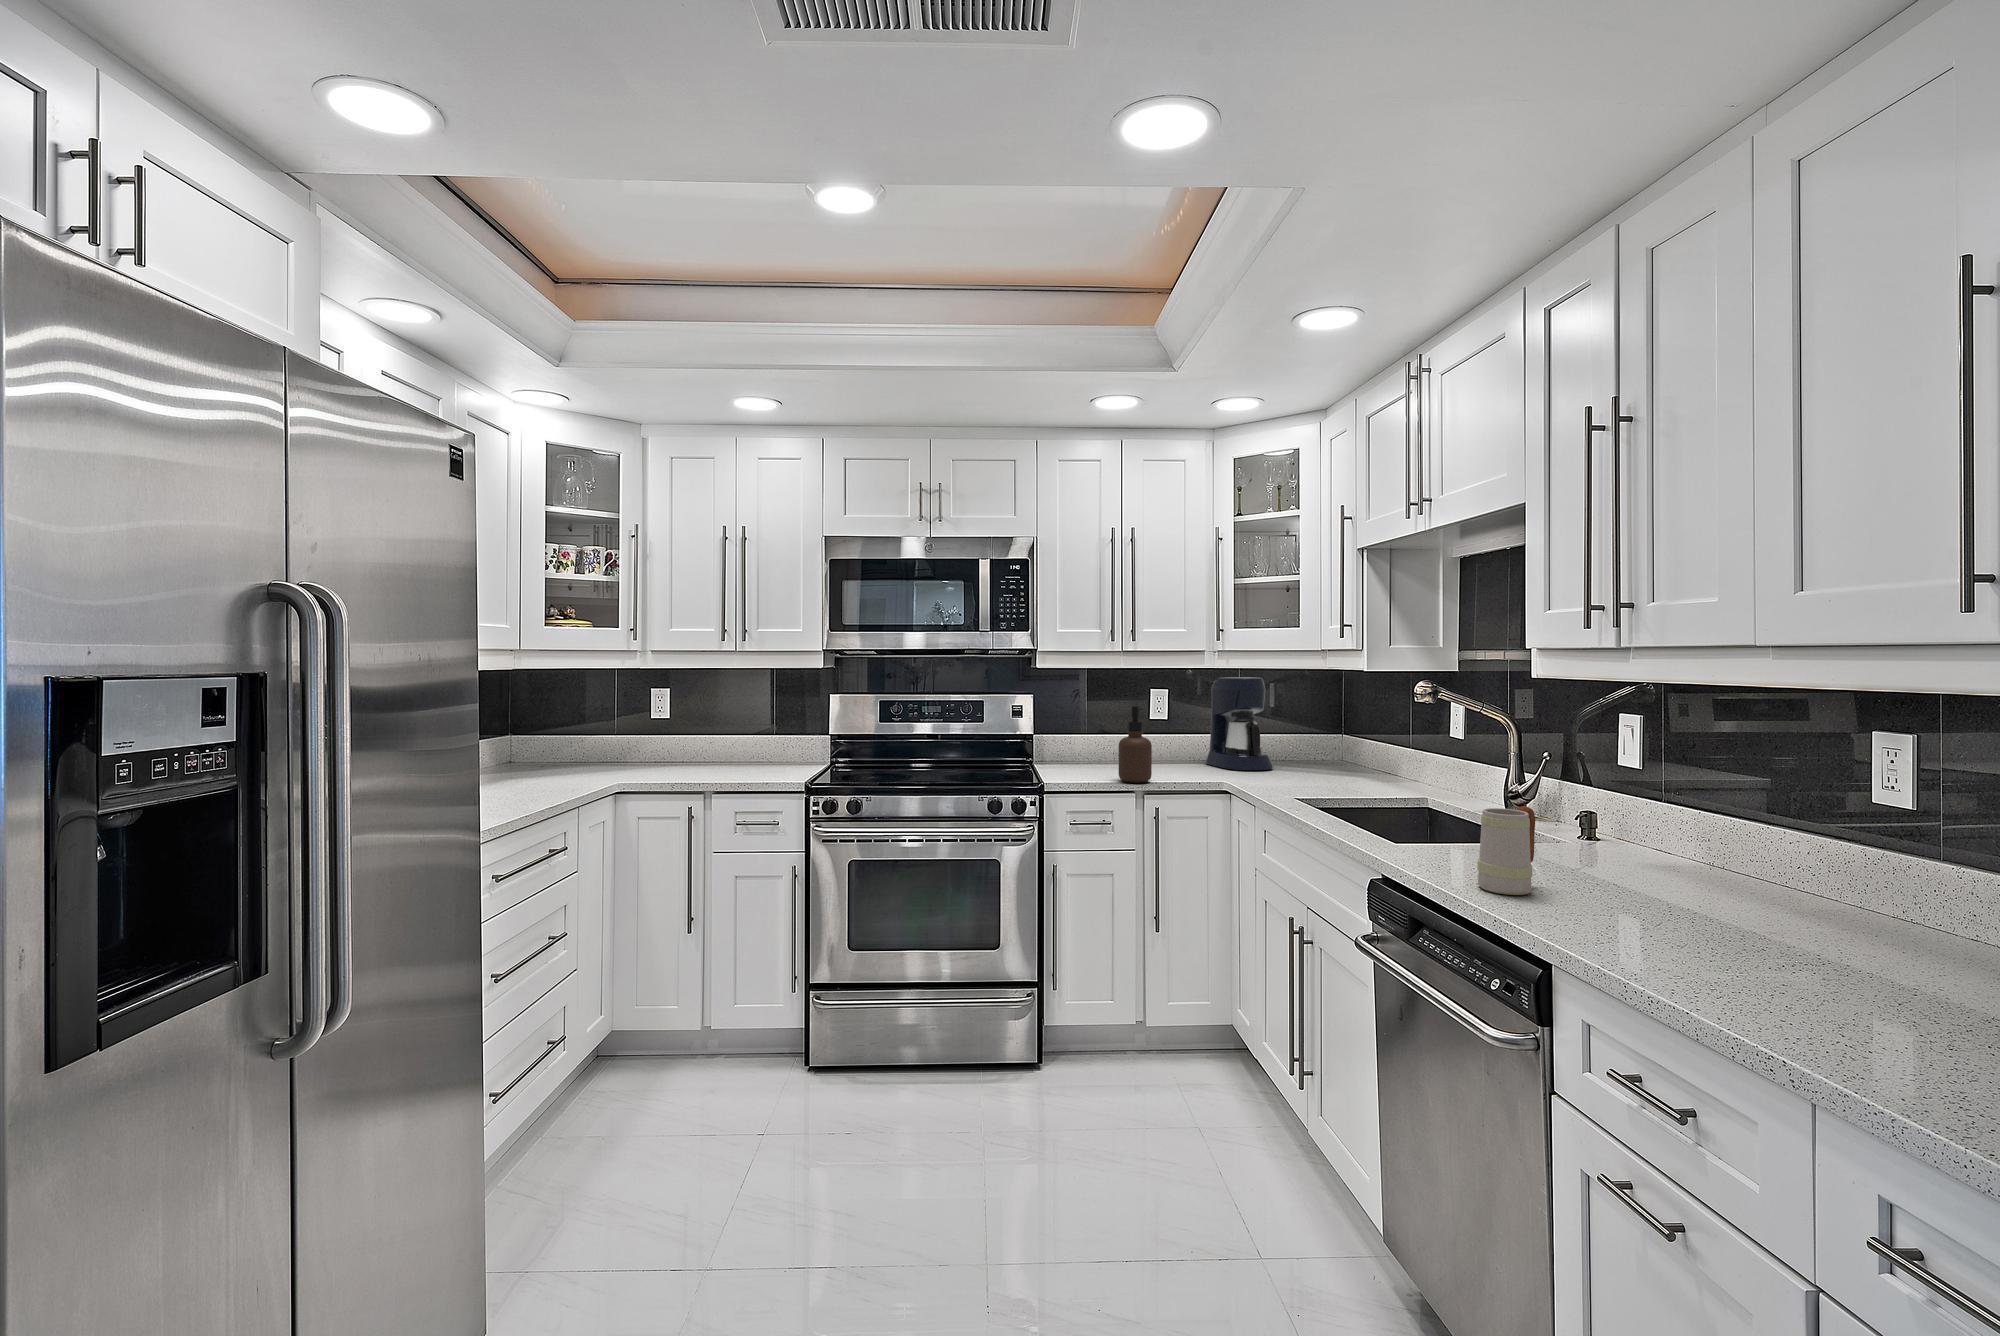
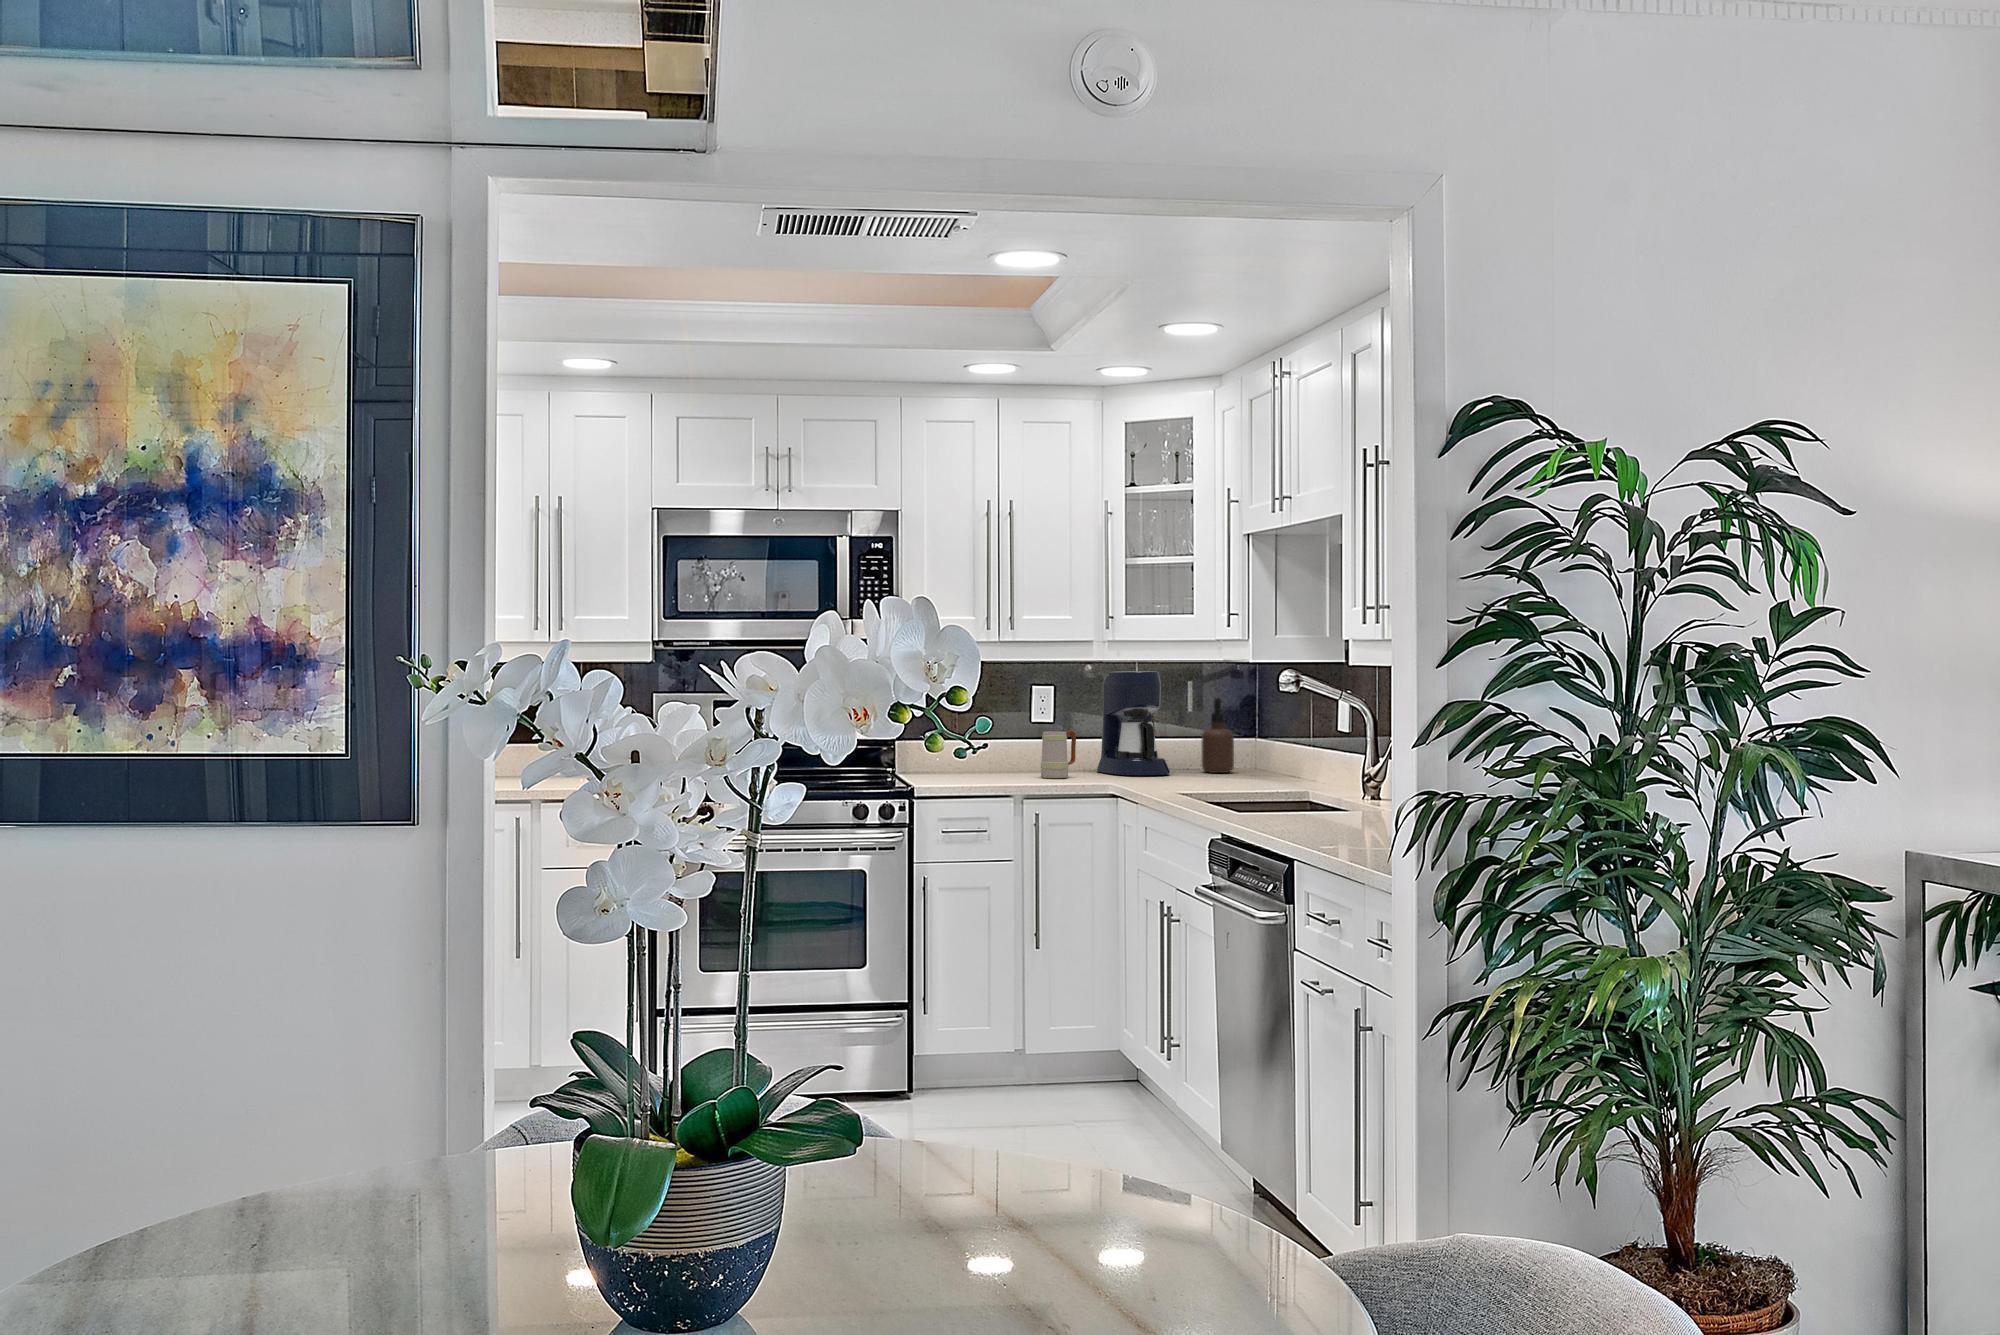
soap dispenser: present [1118,706,1152,783] -> present [1202,698,1234,773]
mug: present [1477,806,1535,895] -> present [1041,730,1076,778]

